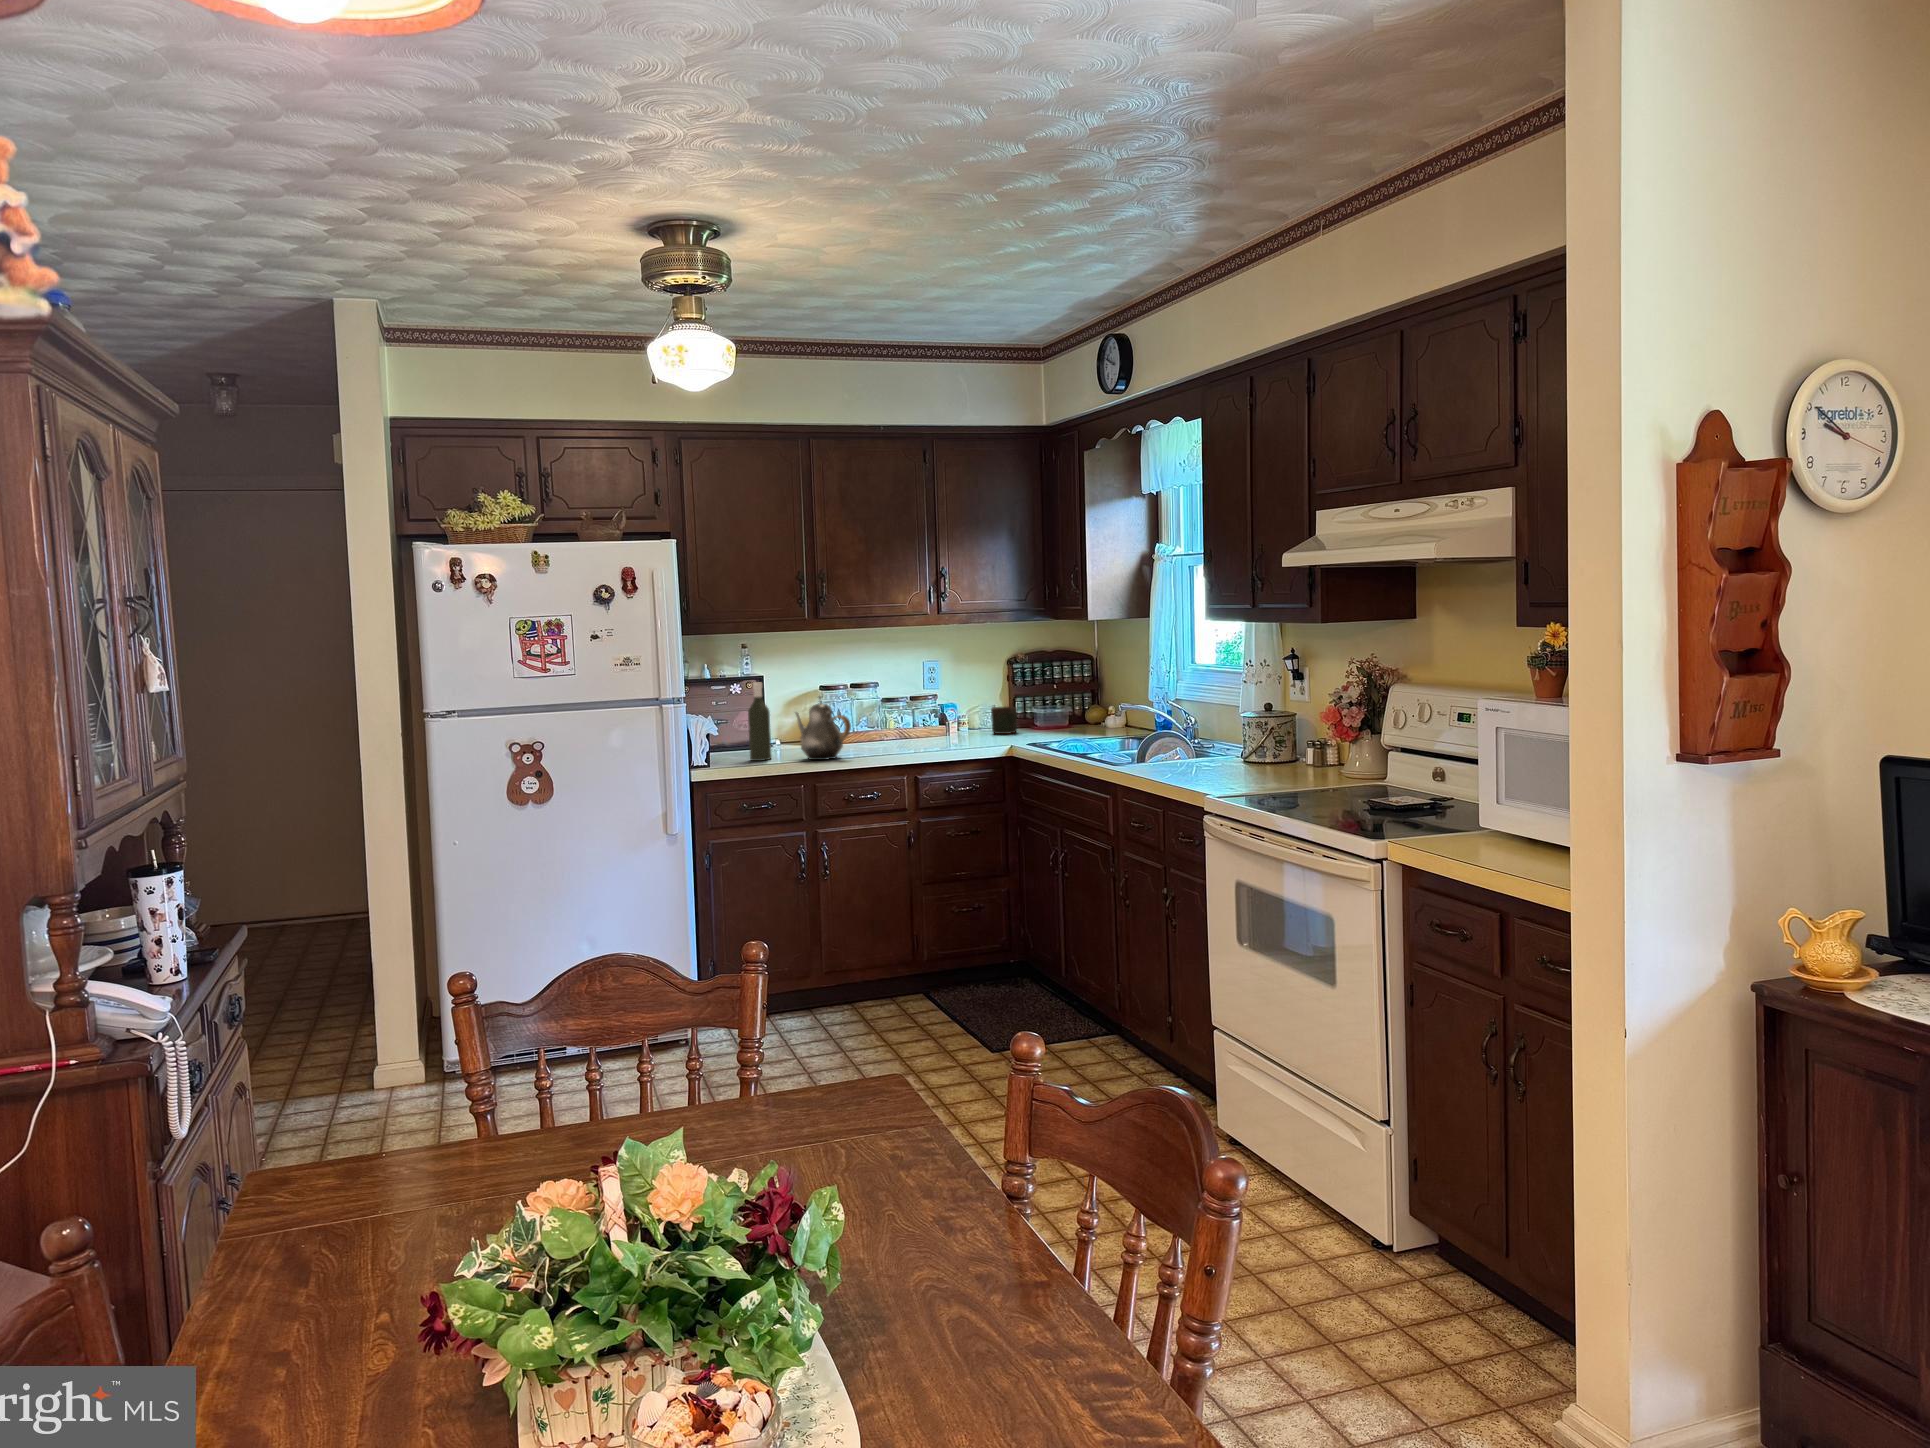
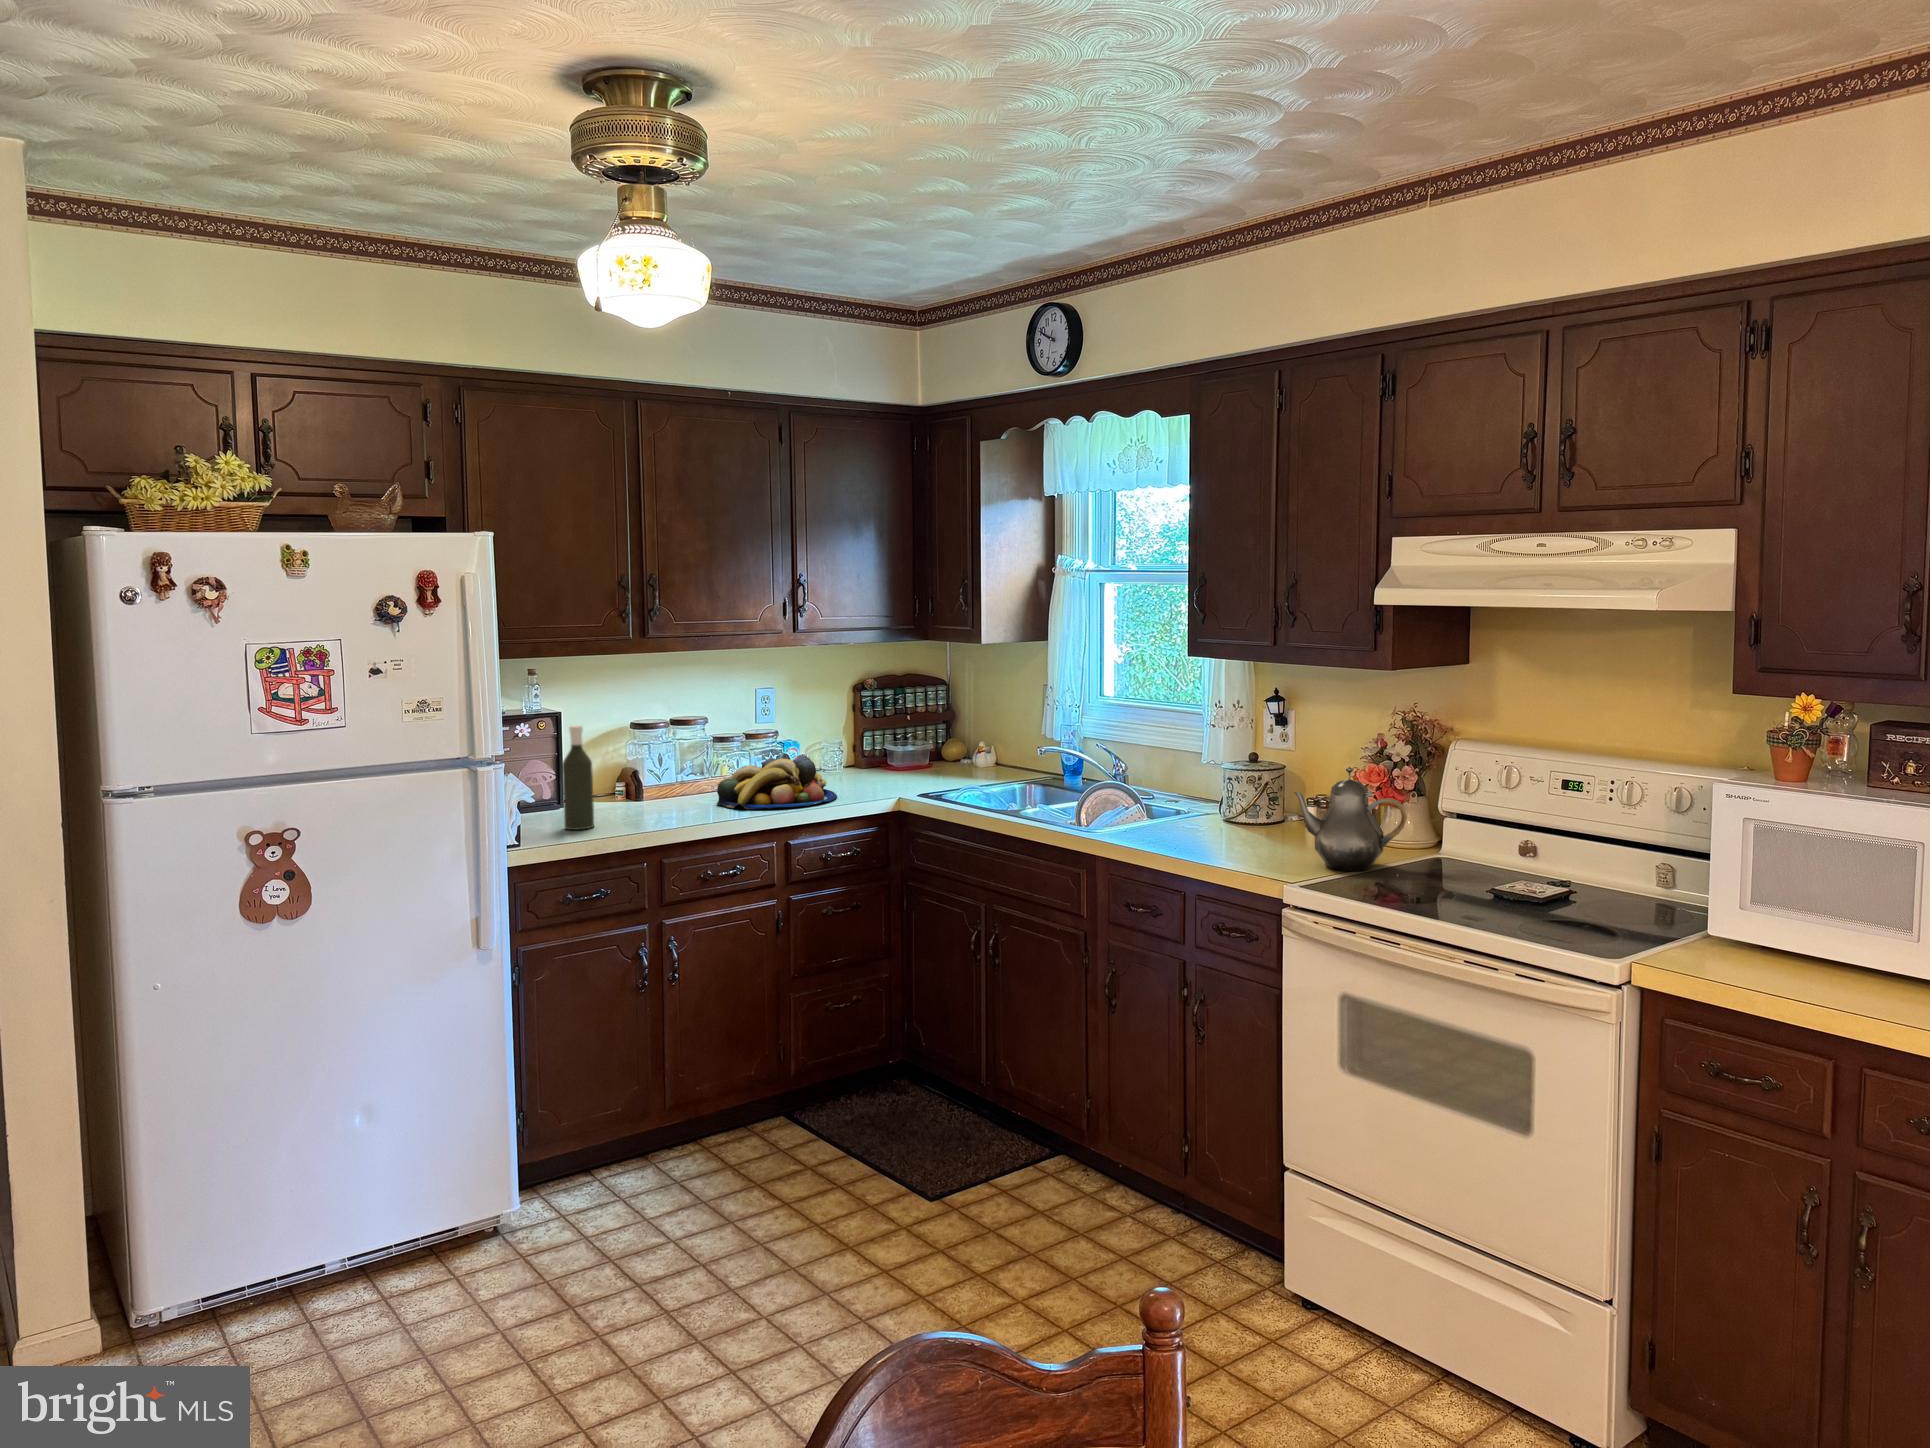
teapot: present [795,696,851,760] -> present [1295,767,1407,871]
mug: present [991,707,1017,734] -> none [847,746,883,780]
fruit bowl: none [871,711,967,750] -> present [717,755,837,809]

